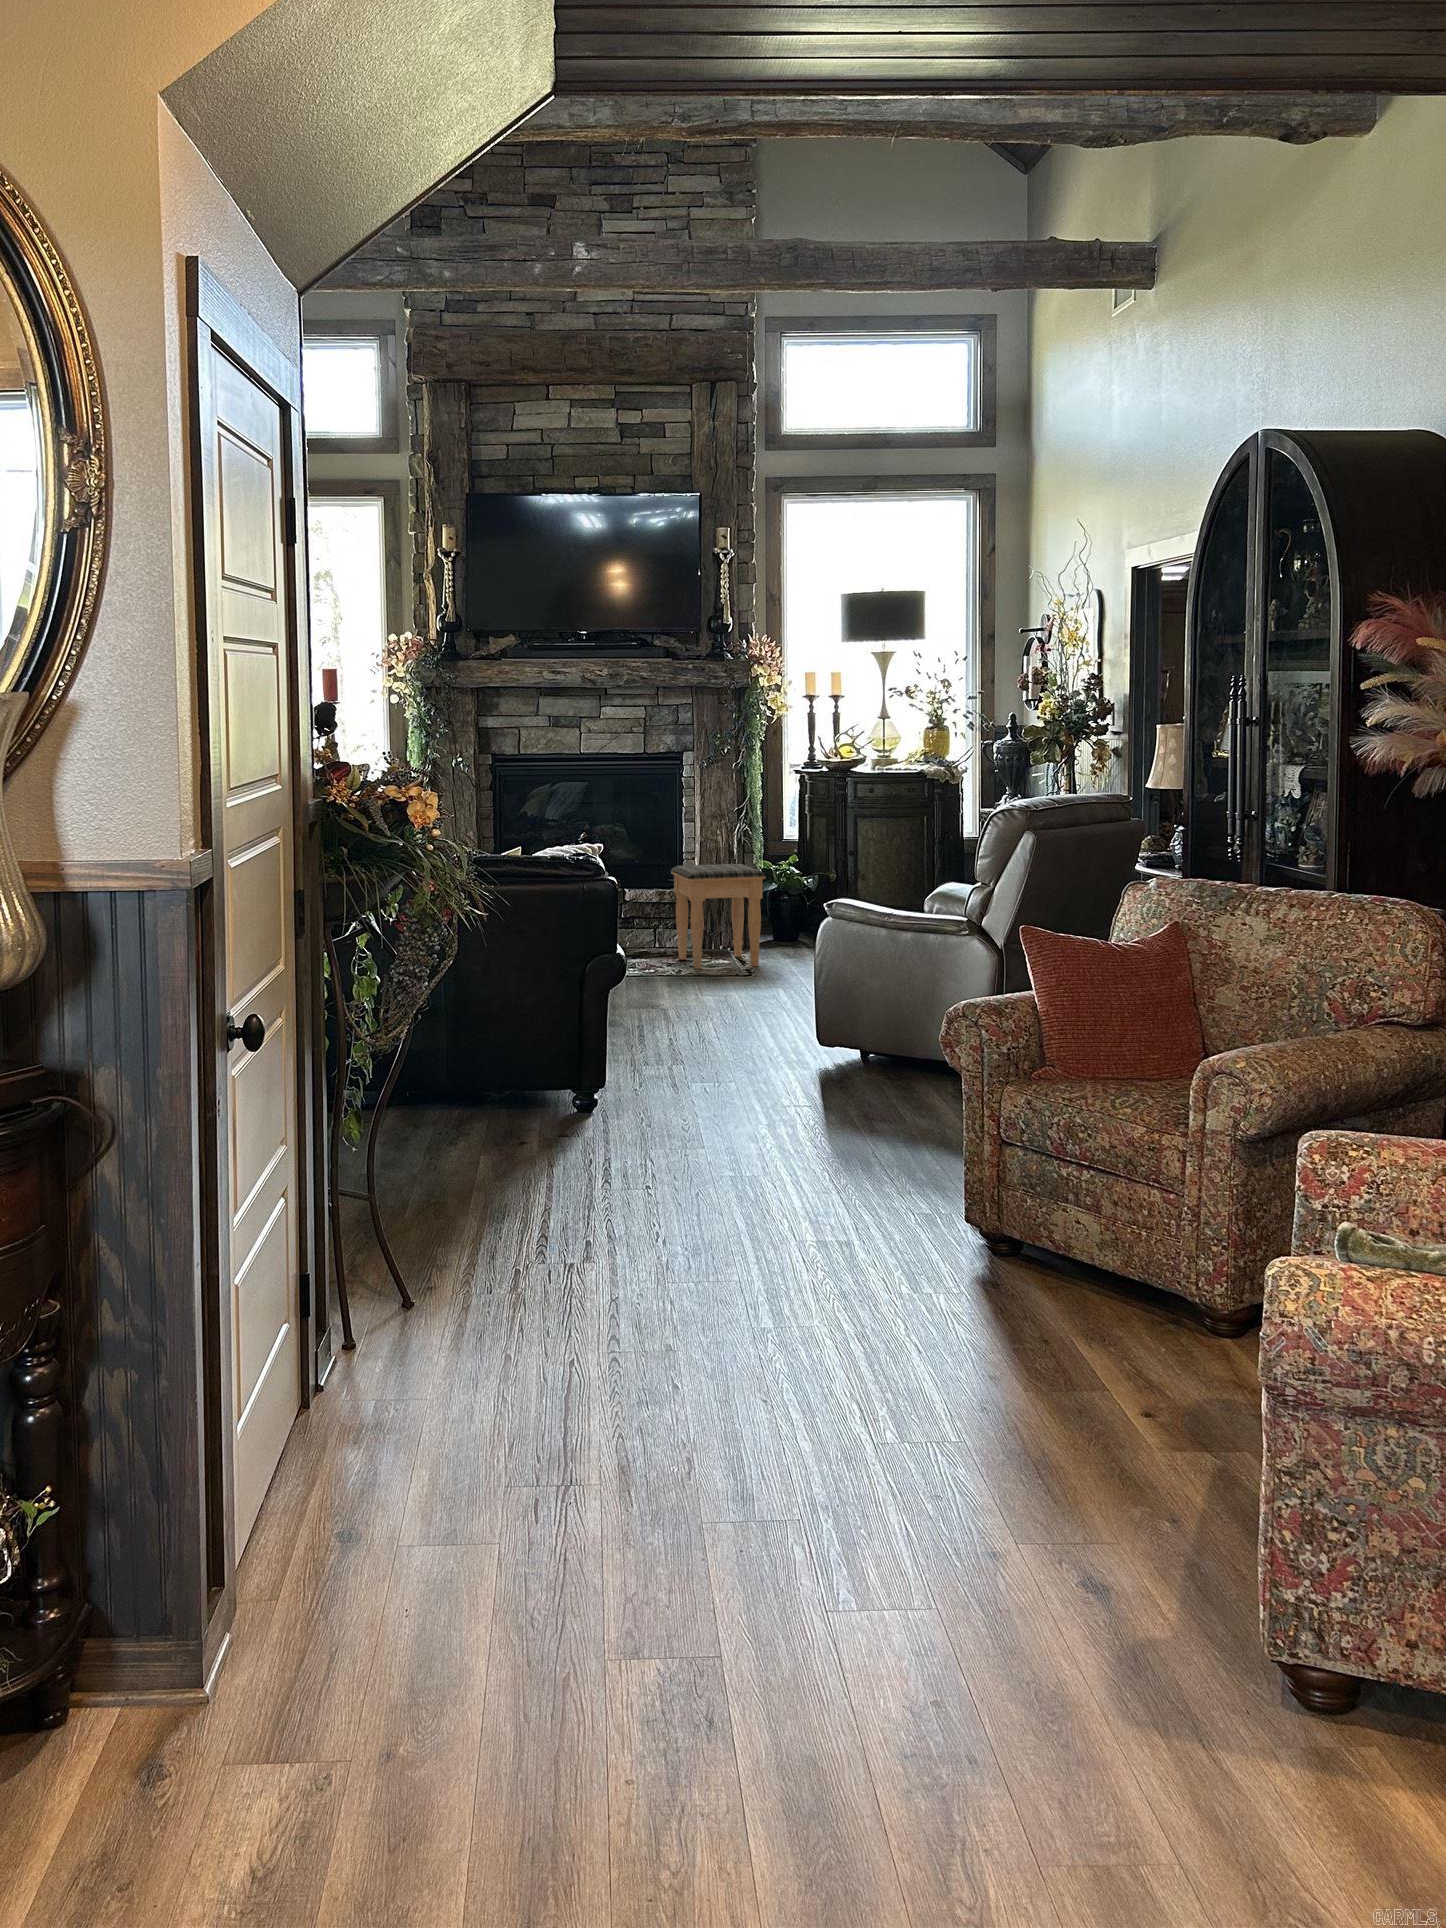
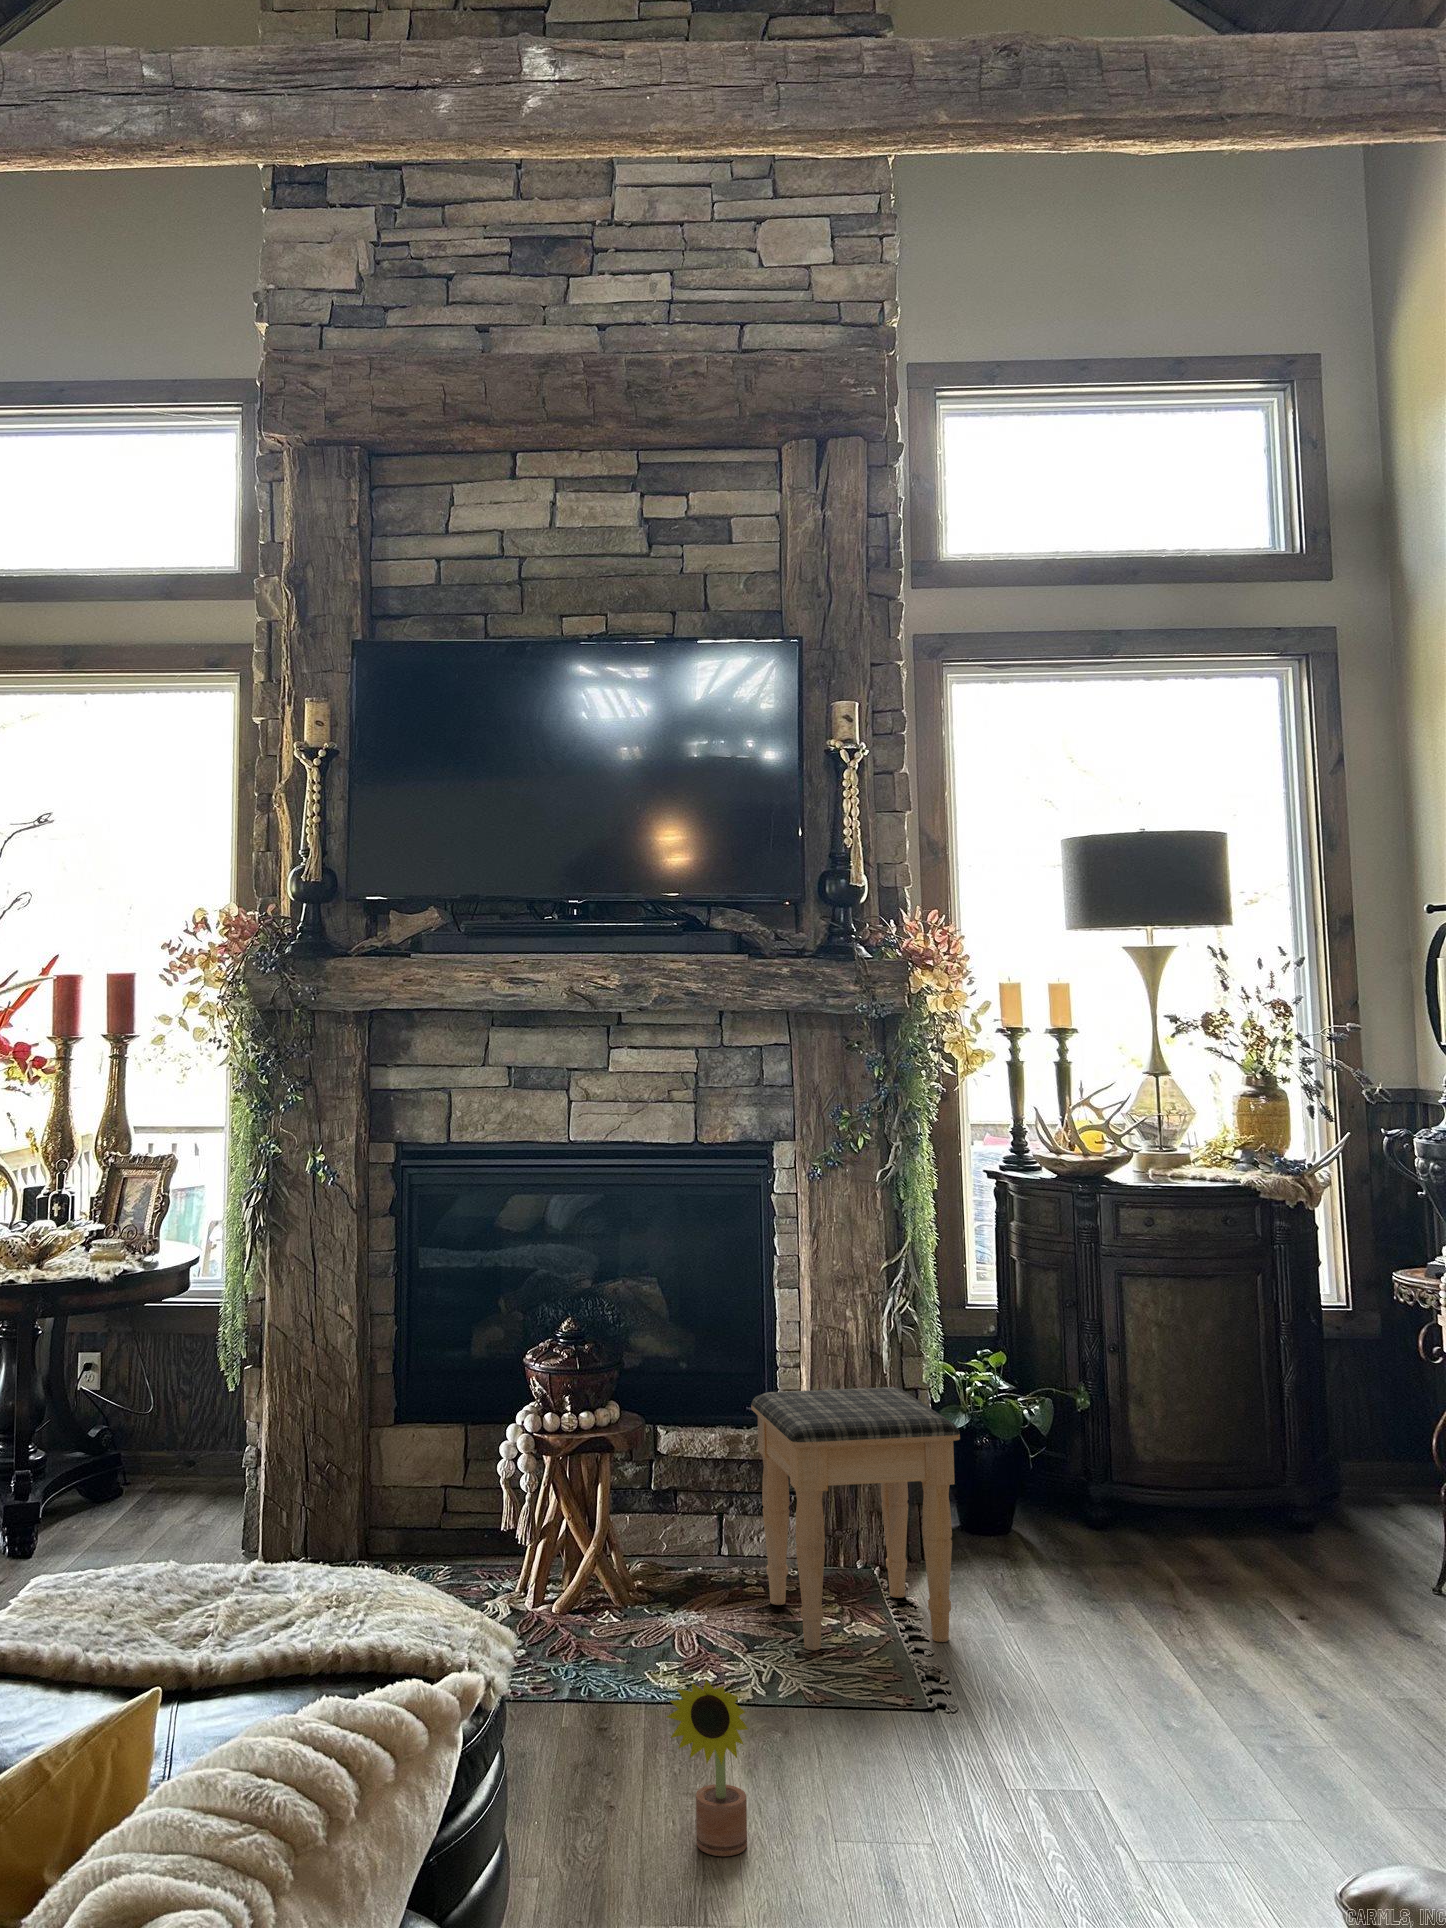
decorative plant: none [637,940,669,1004] -> present [667,1681,748,1856]

